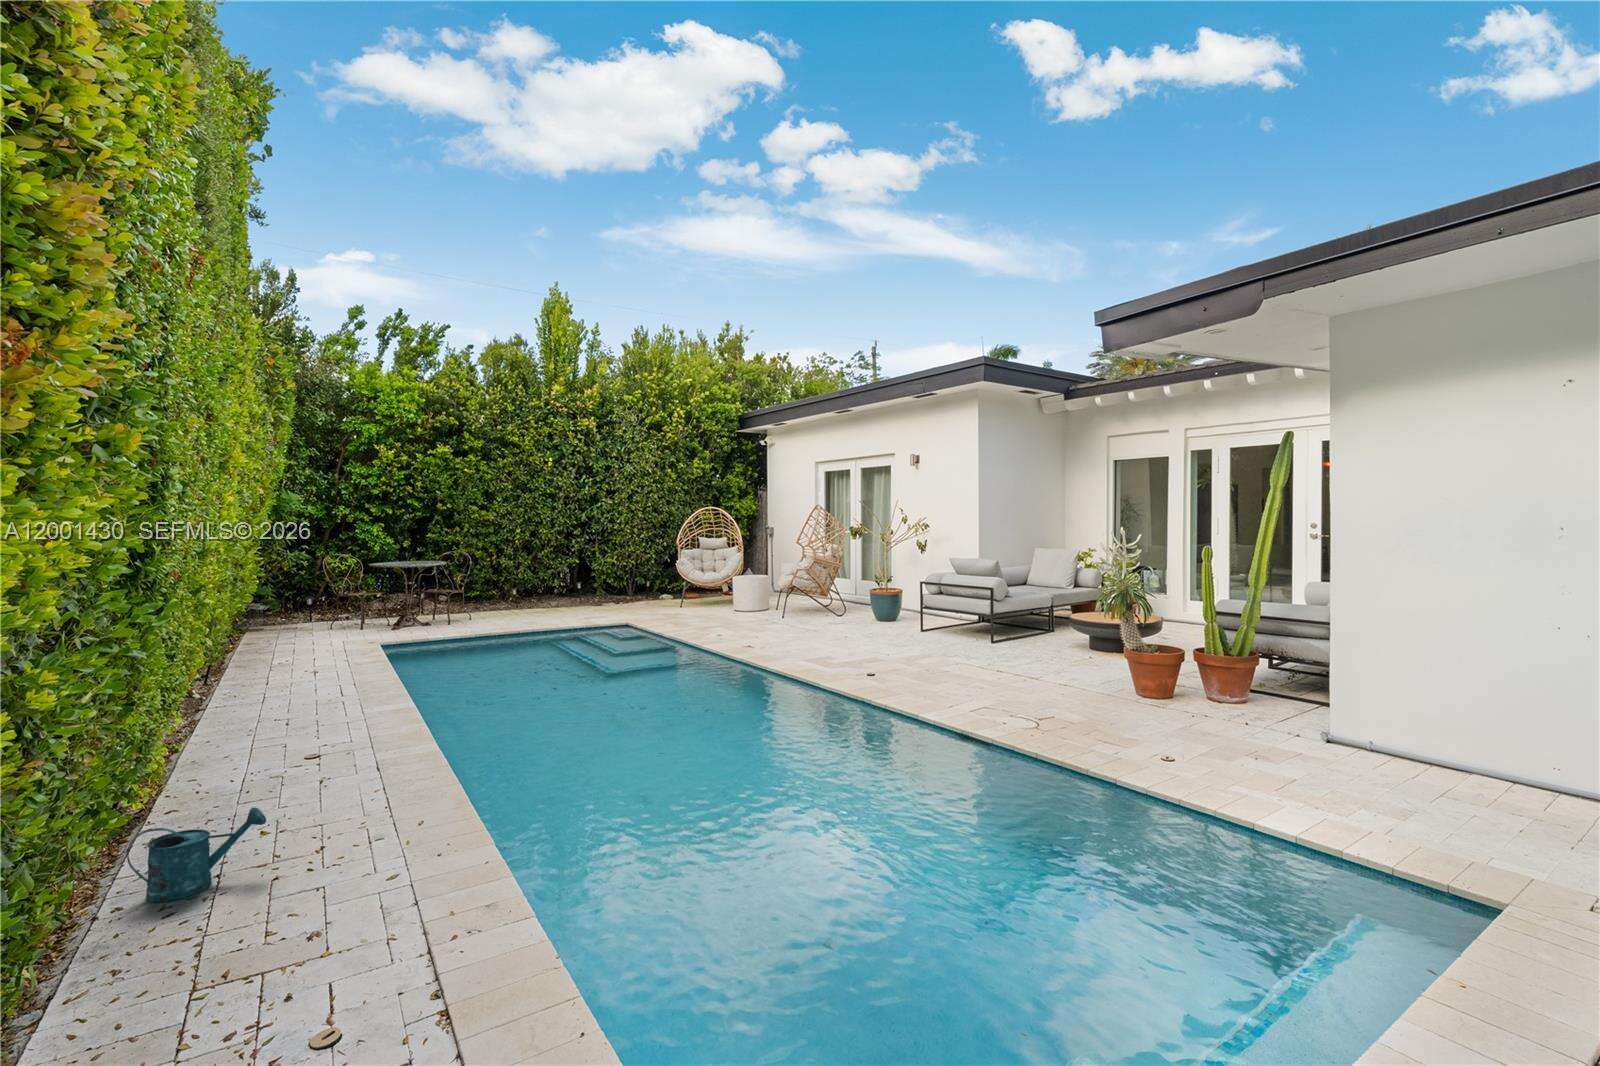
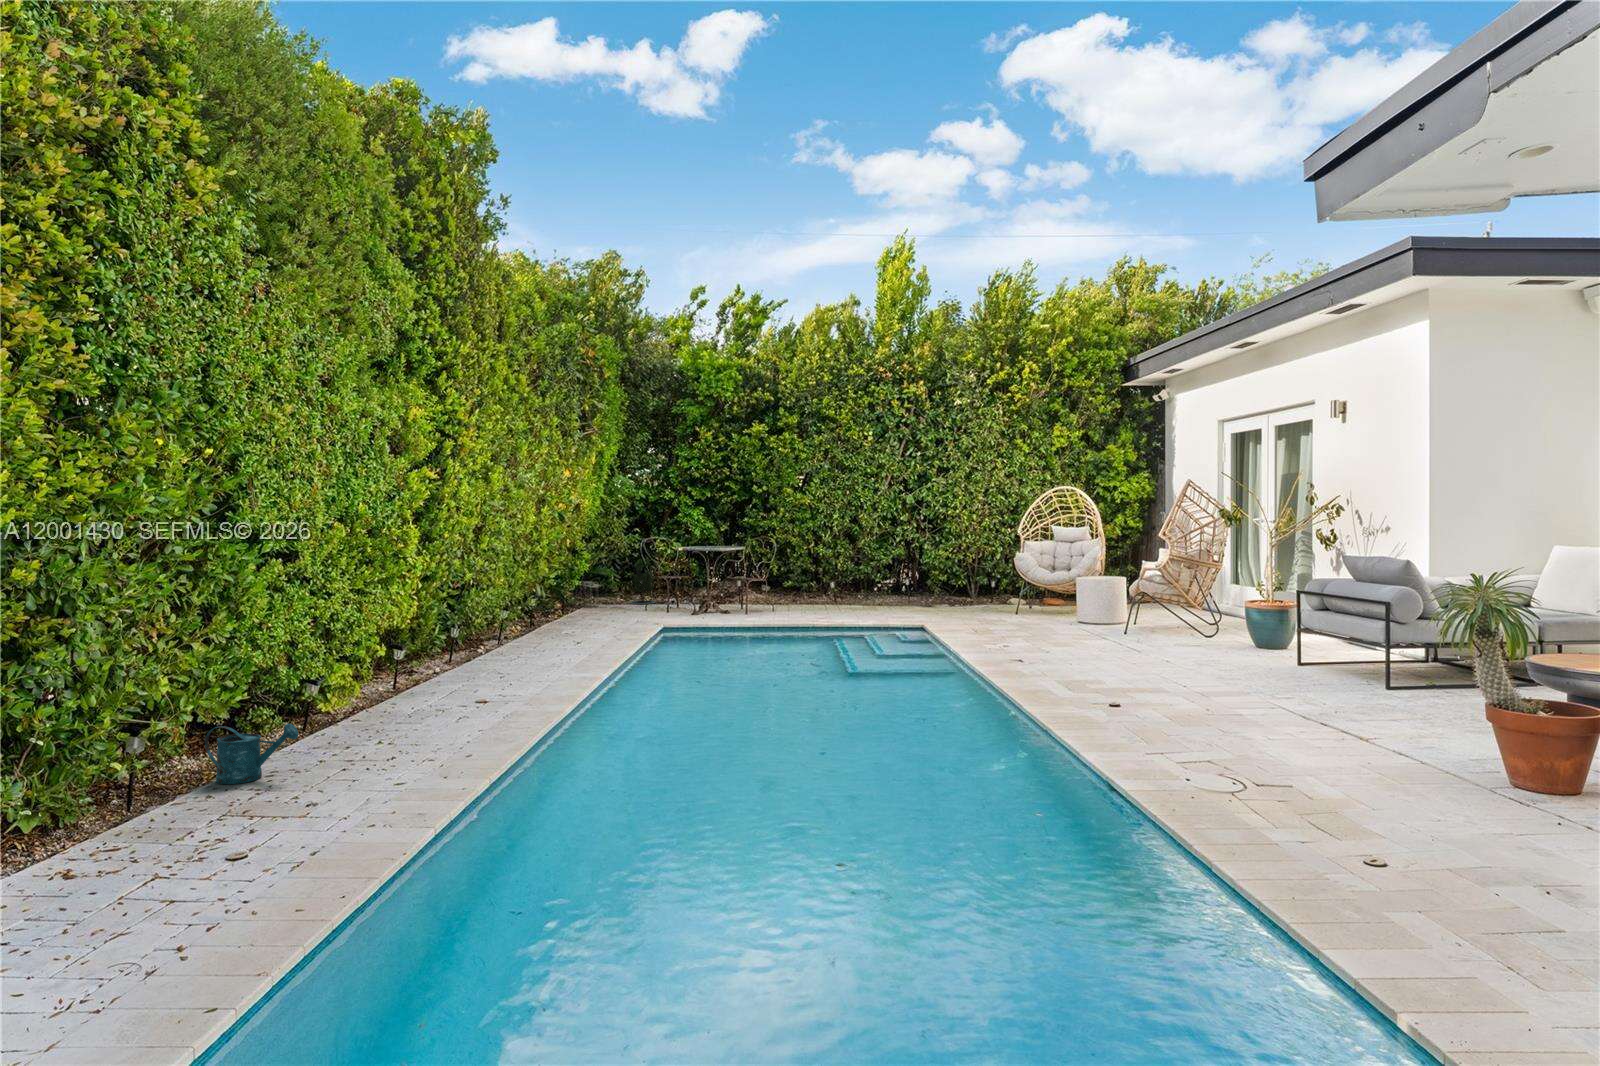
potted tree: none [296,575,328,621] -> present [631,561,655,604]

